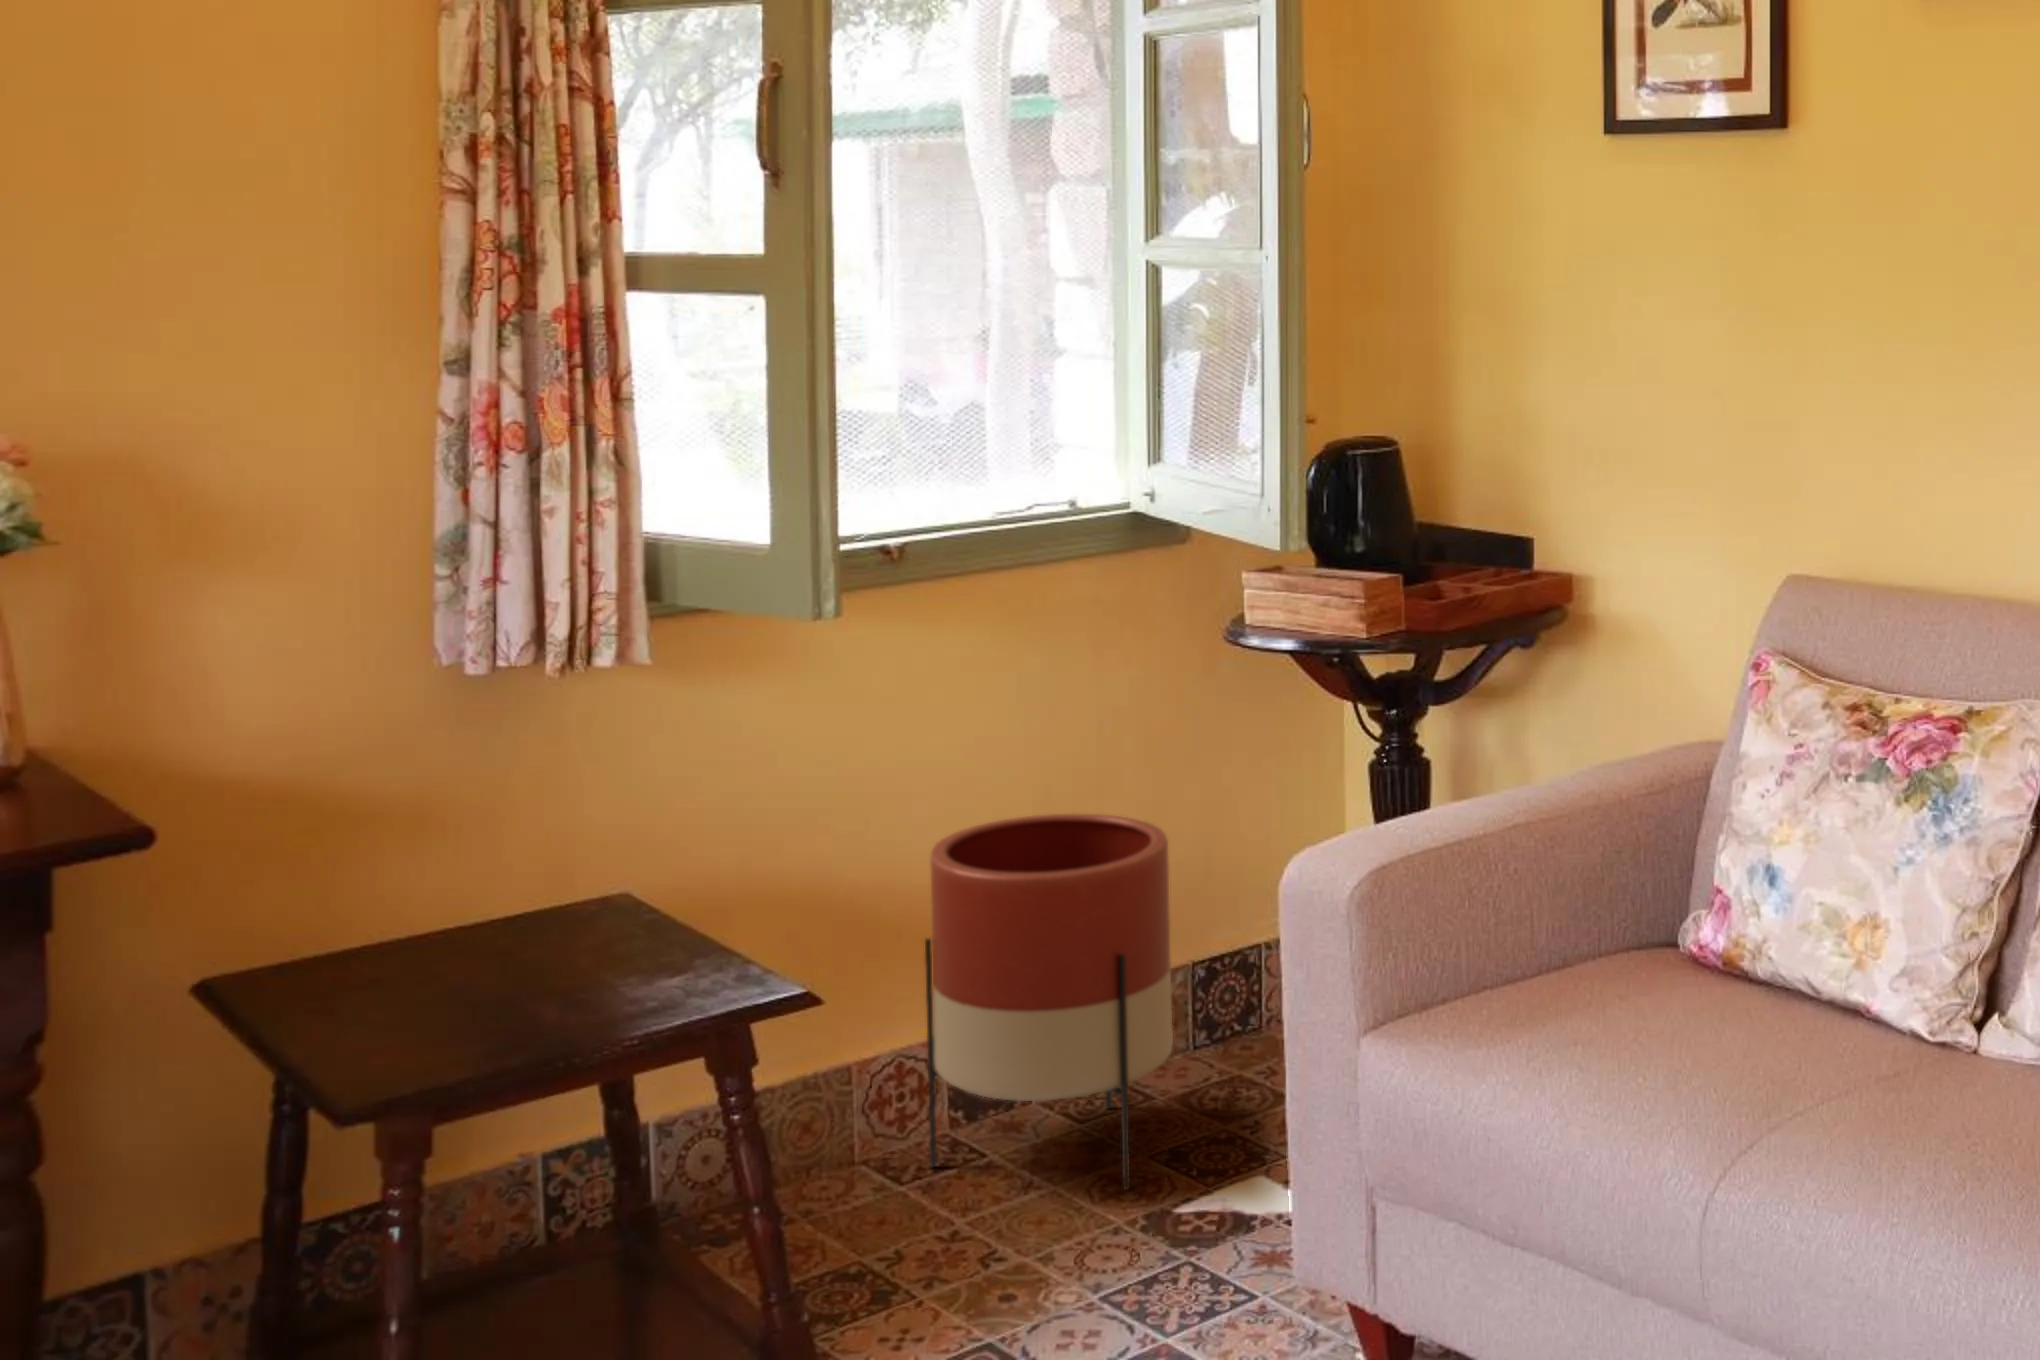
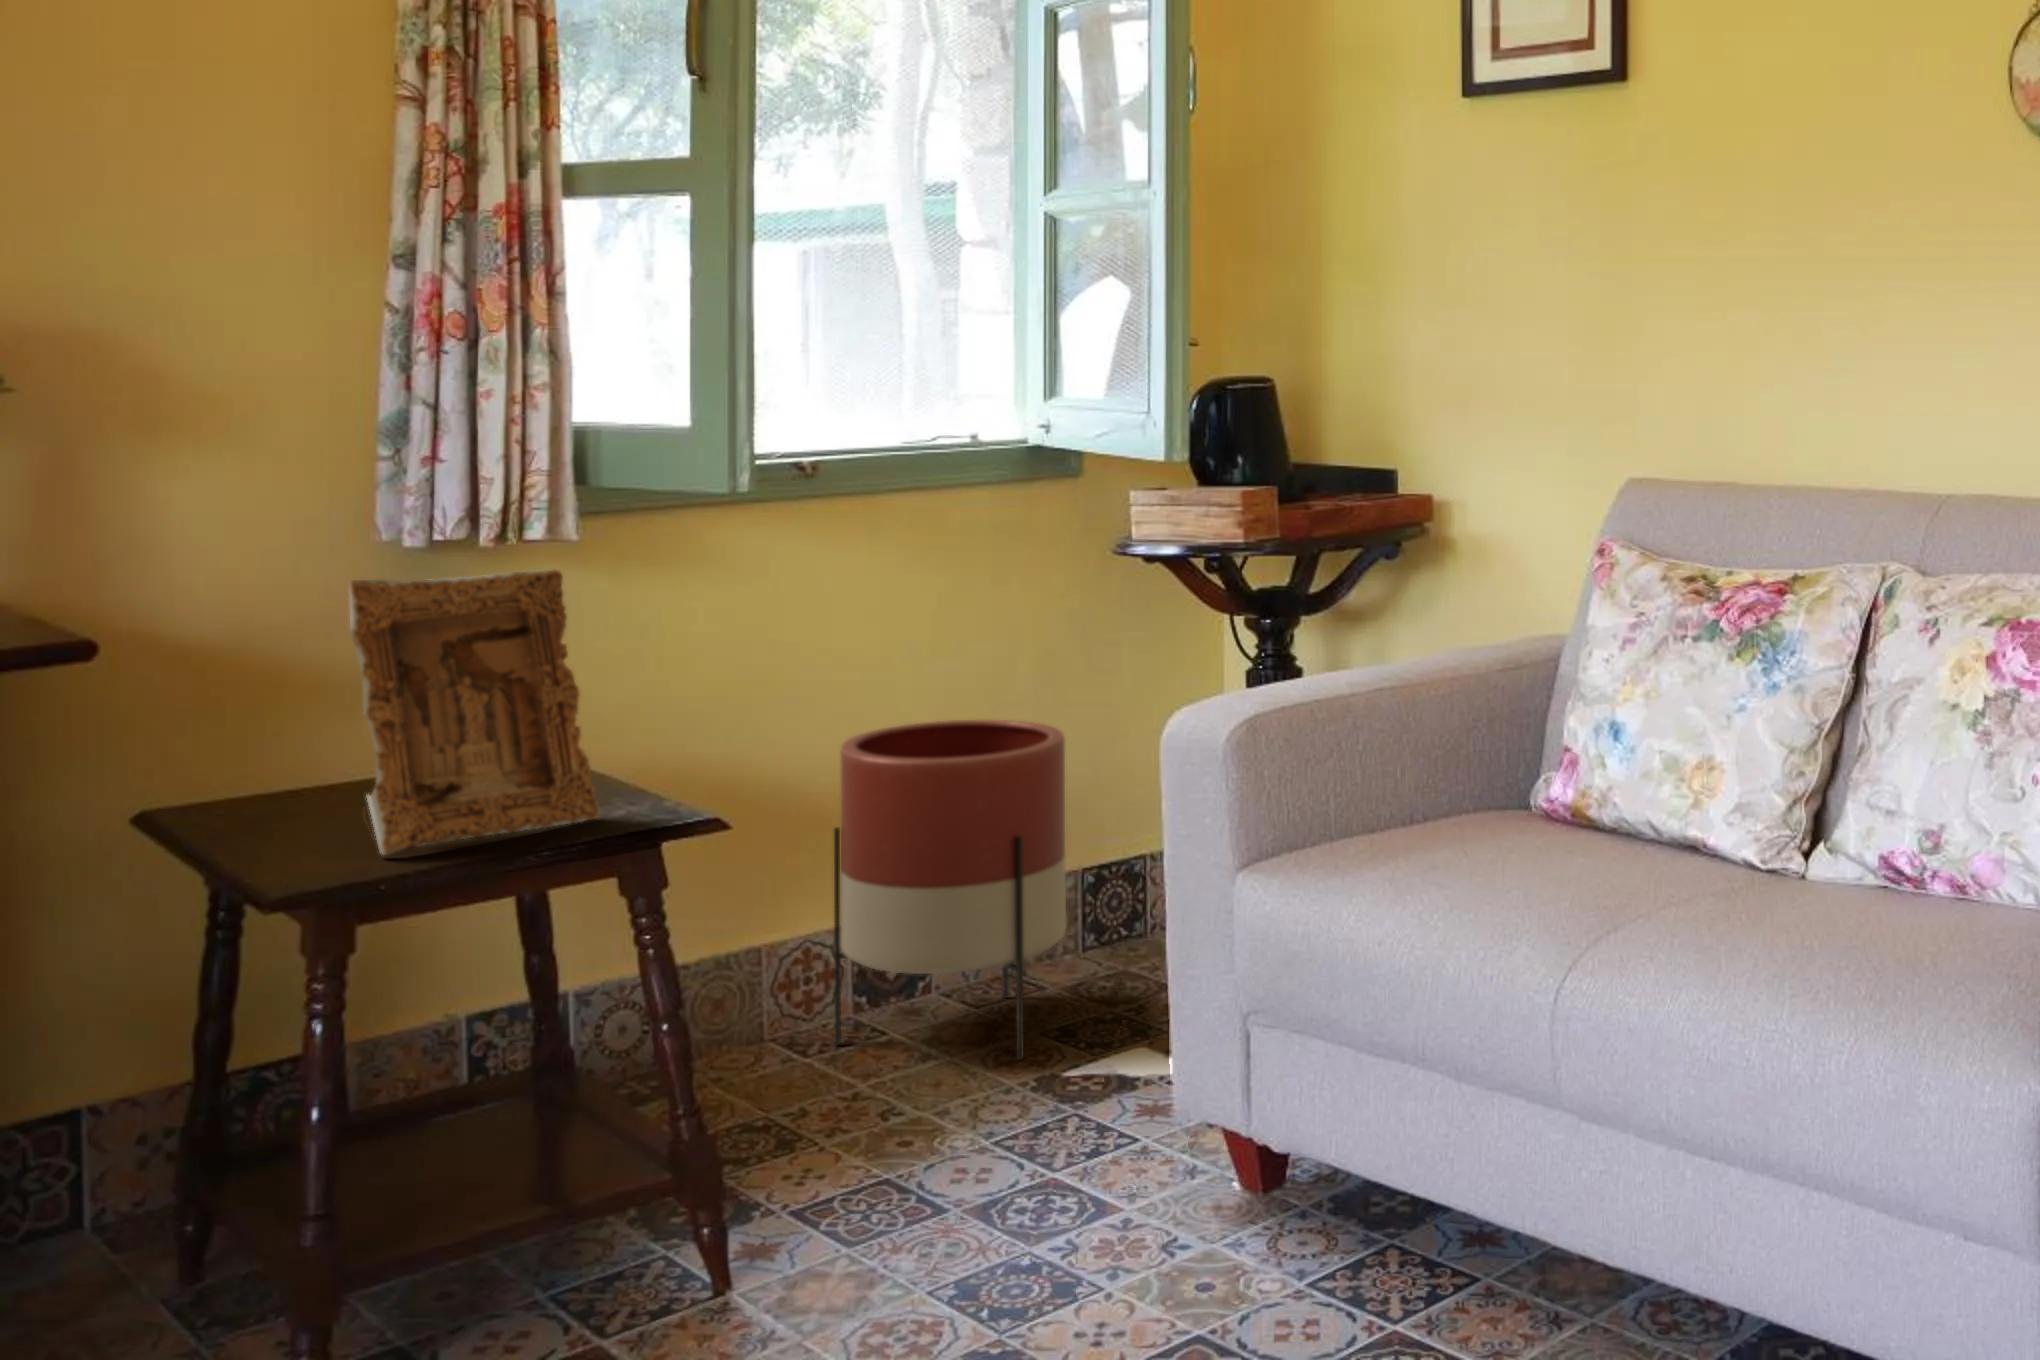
picture frame: none [421,717,685,1043] -> present [349,569,599,855]

